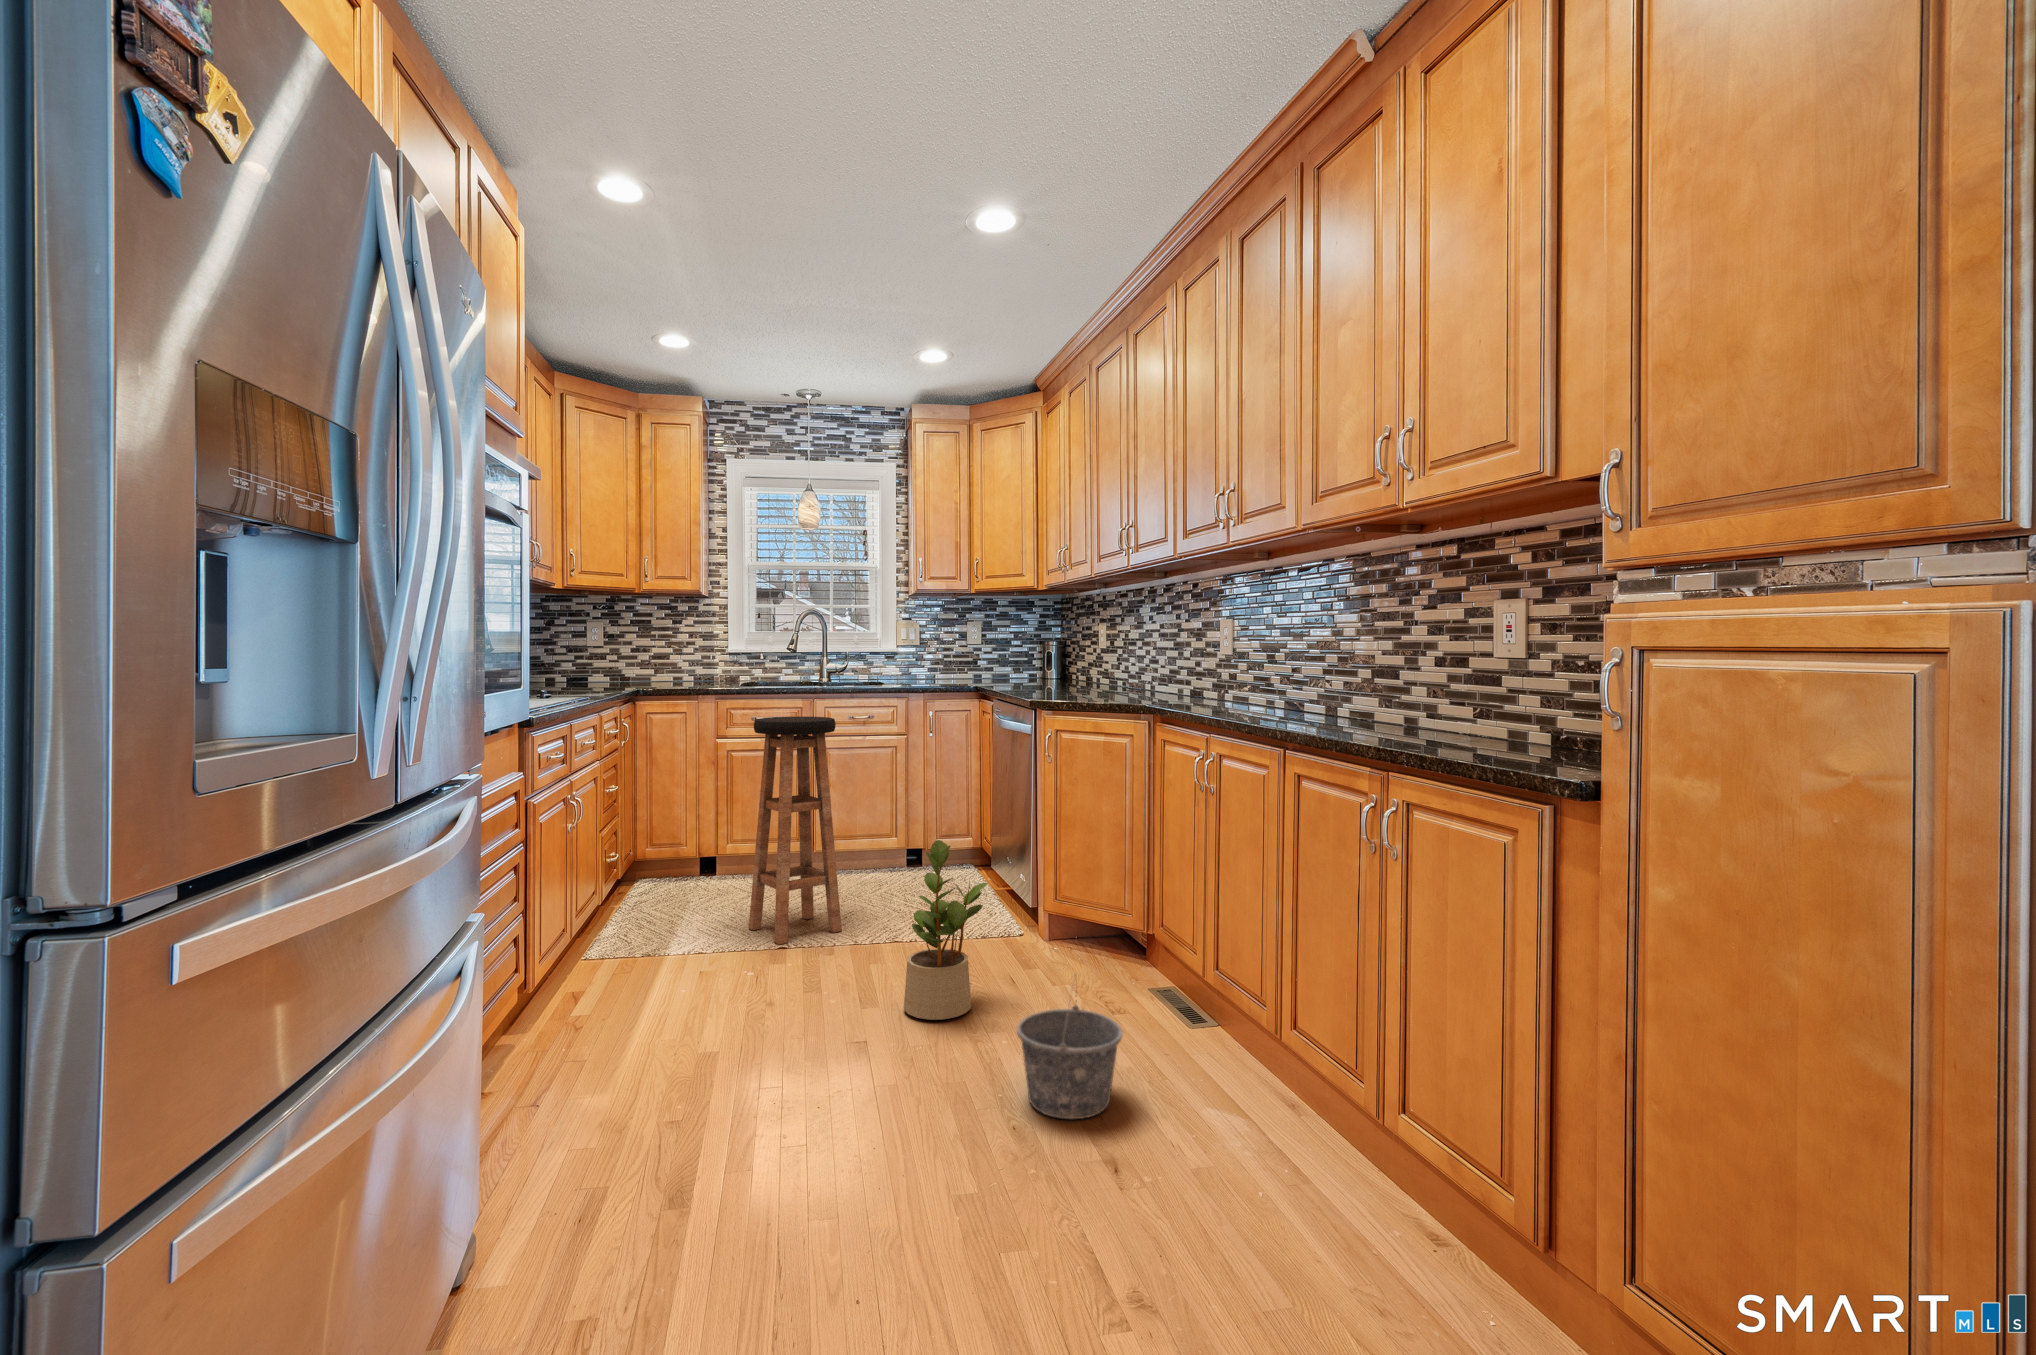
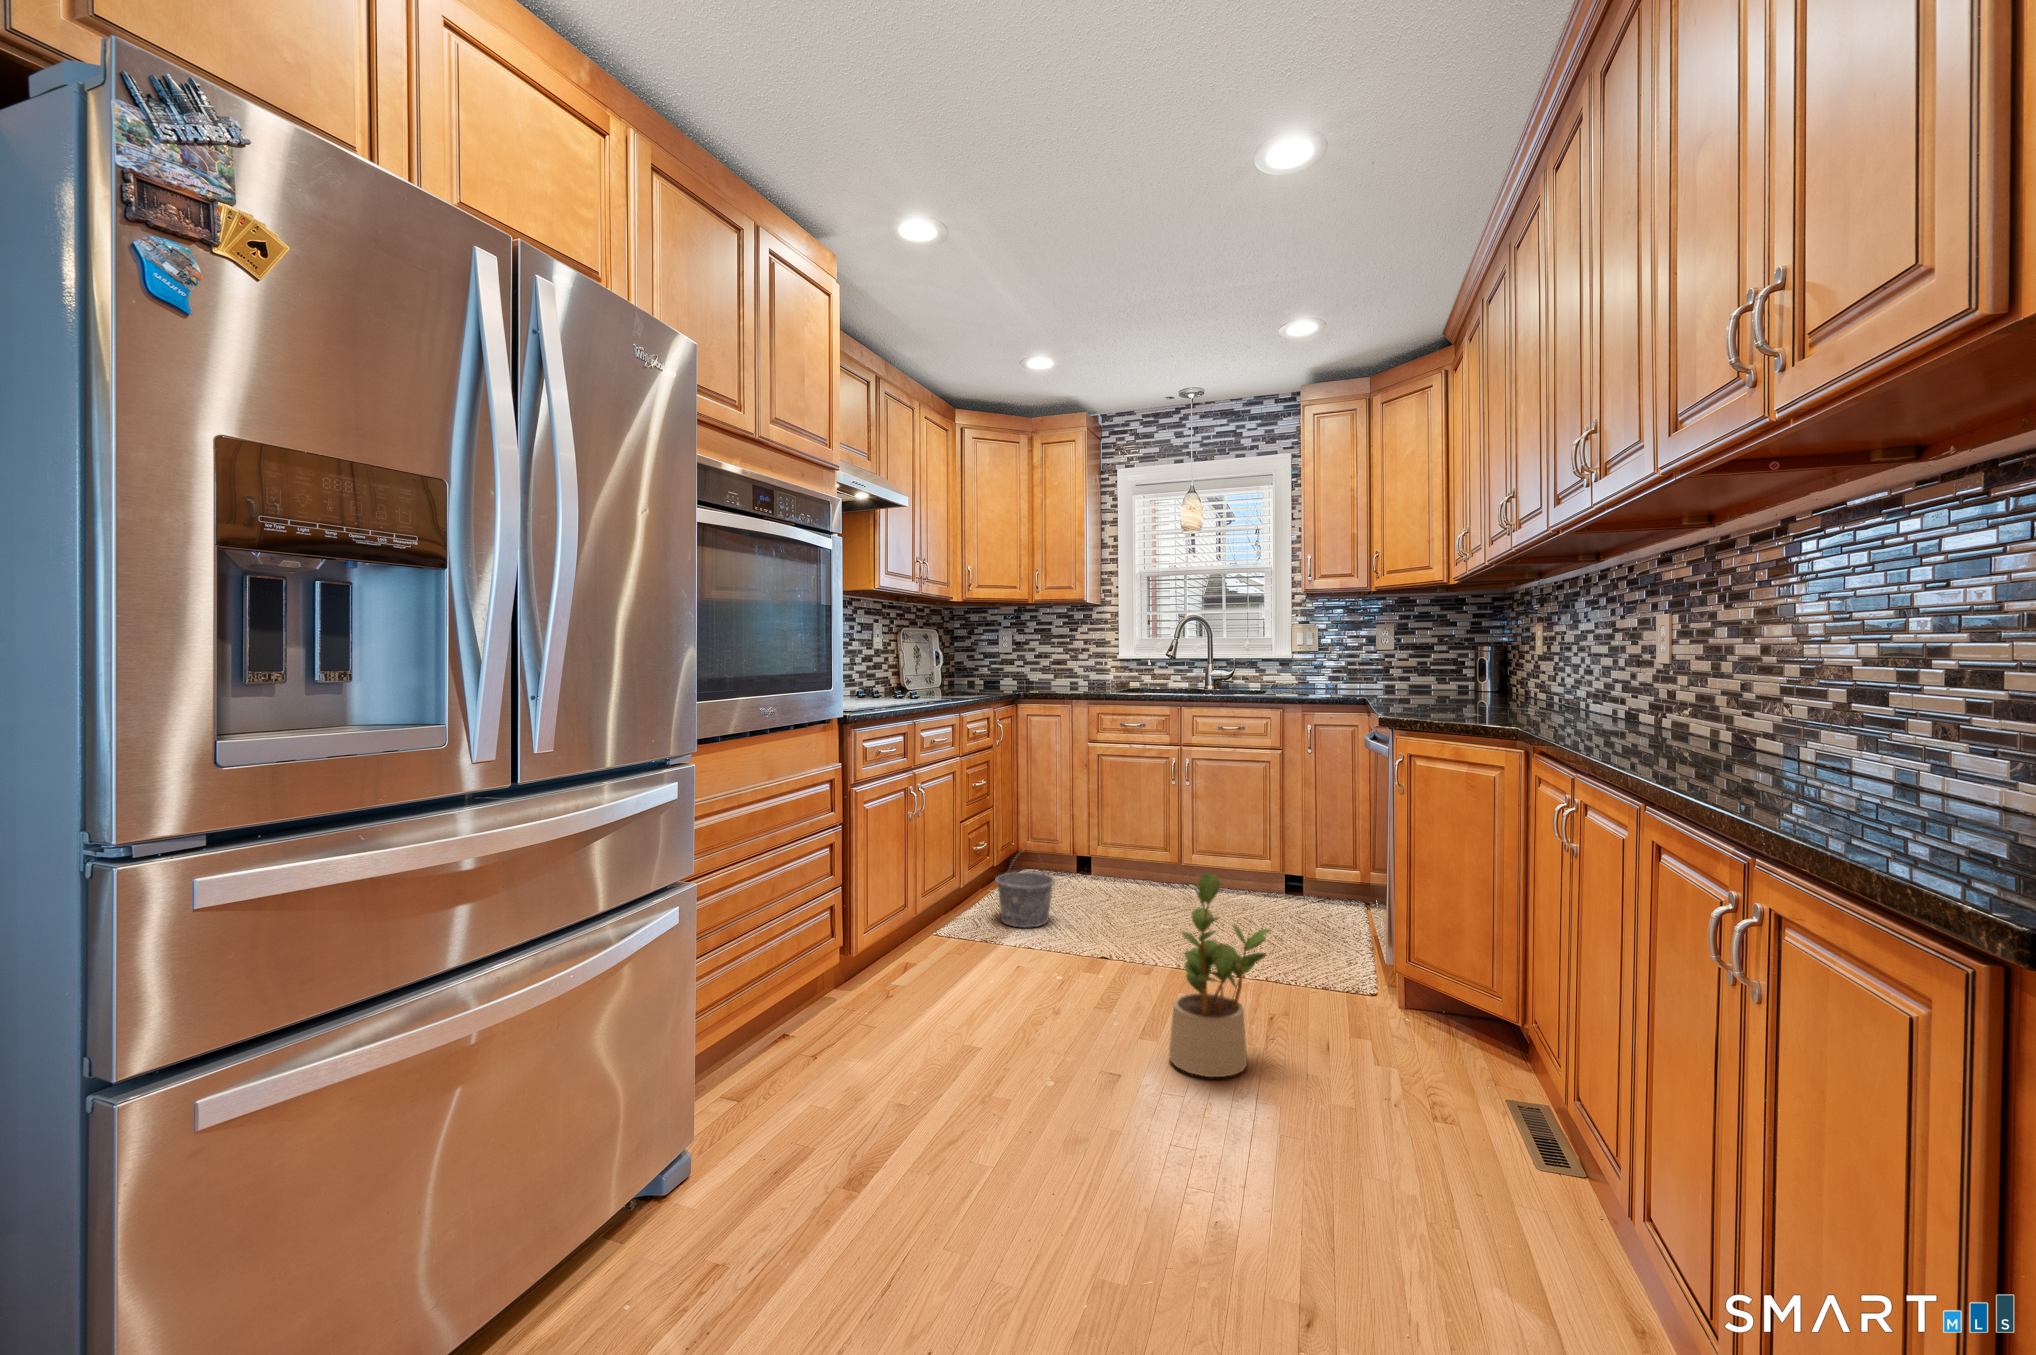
bar stool: present [749,716,842,945] -> none [1082,725,1167,957]
bucket: present [1017,975,1122,1119] -> present [995,872,1055,928]

